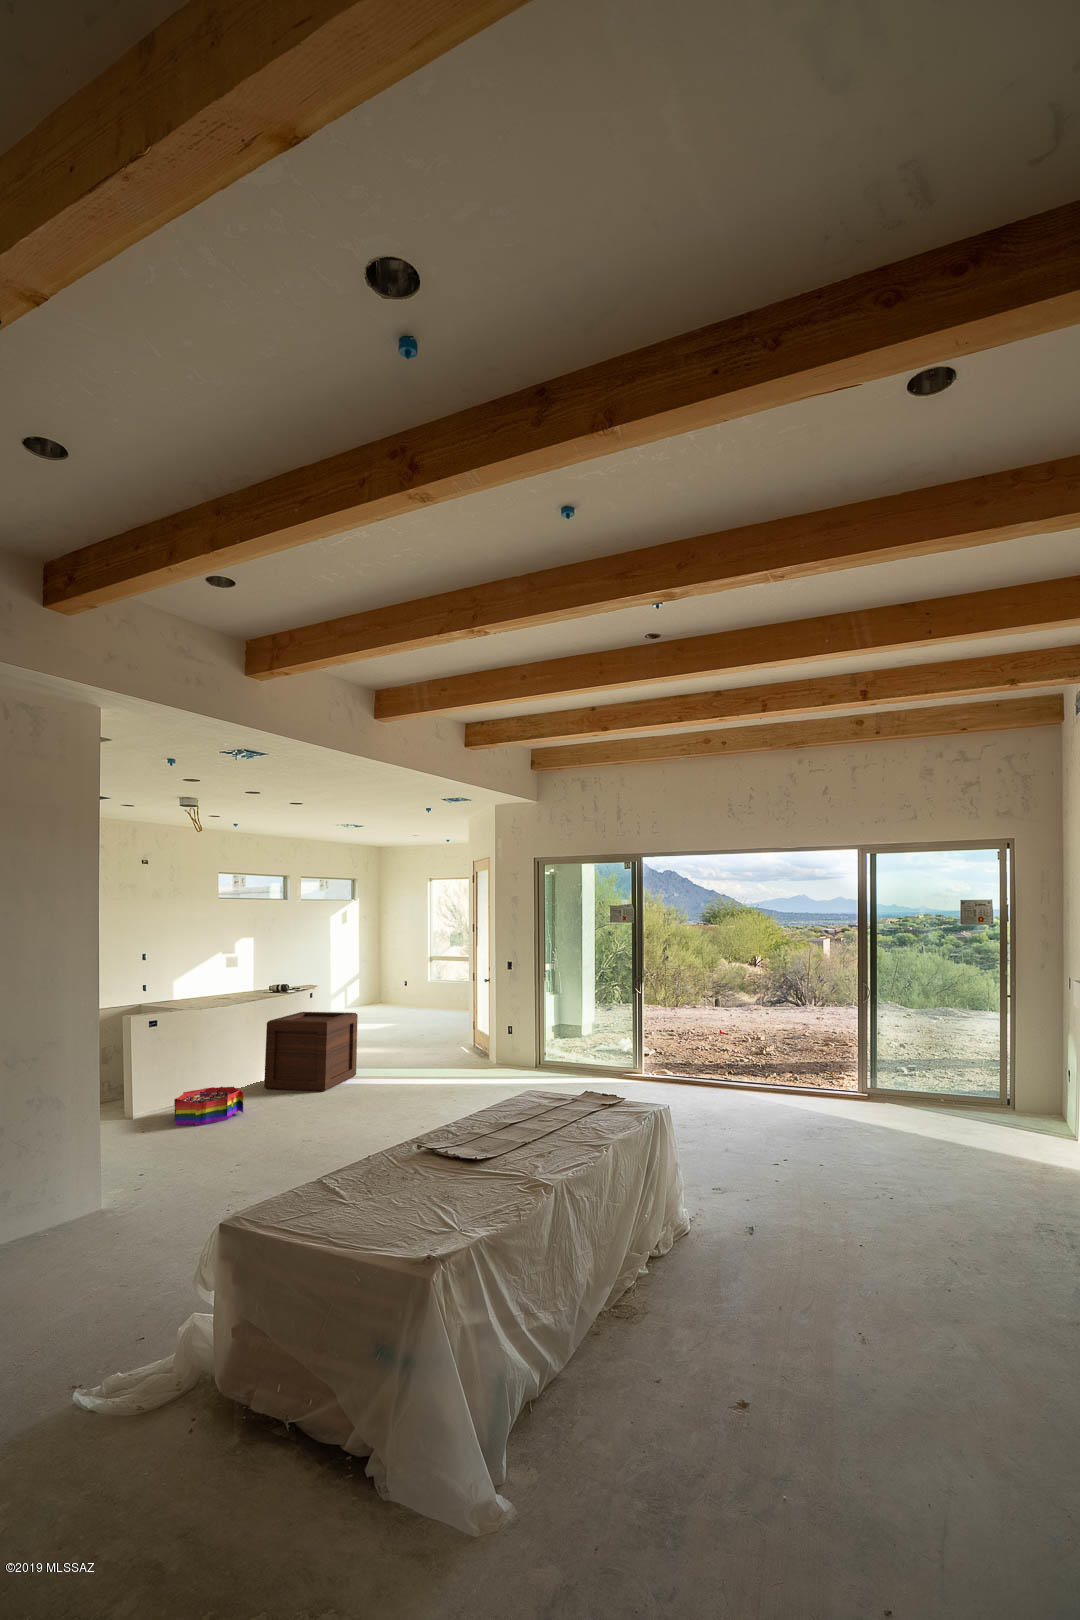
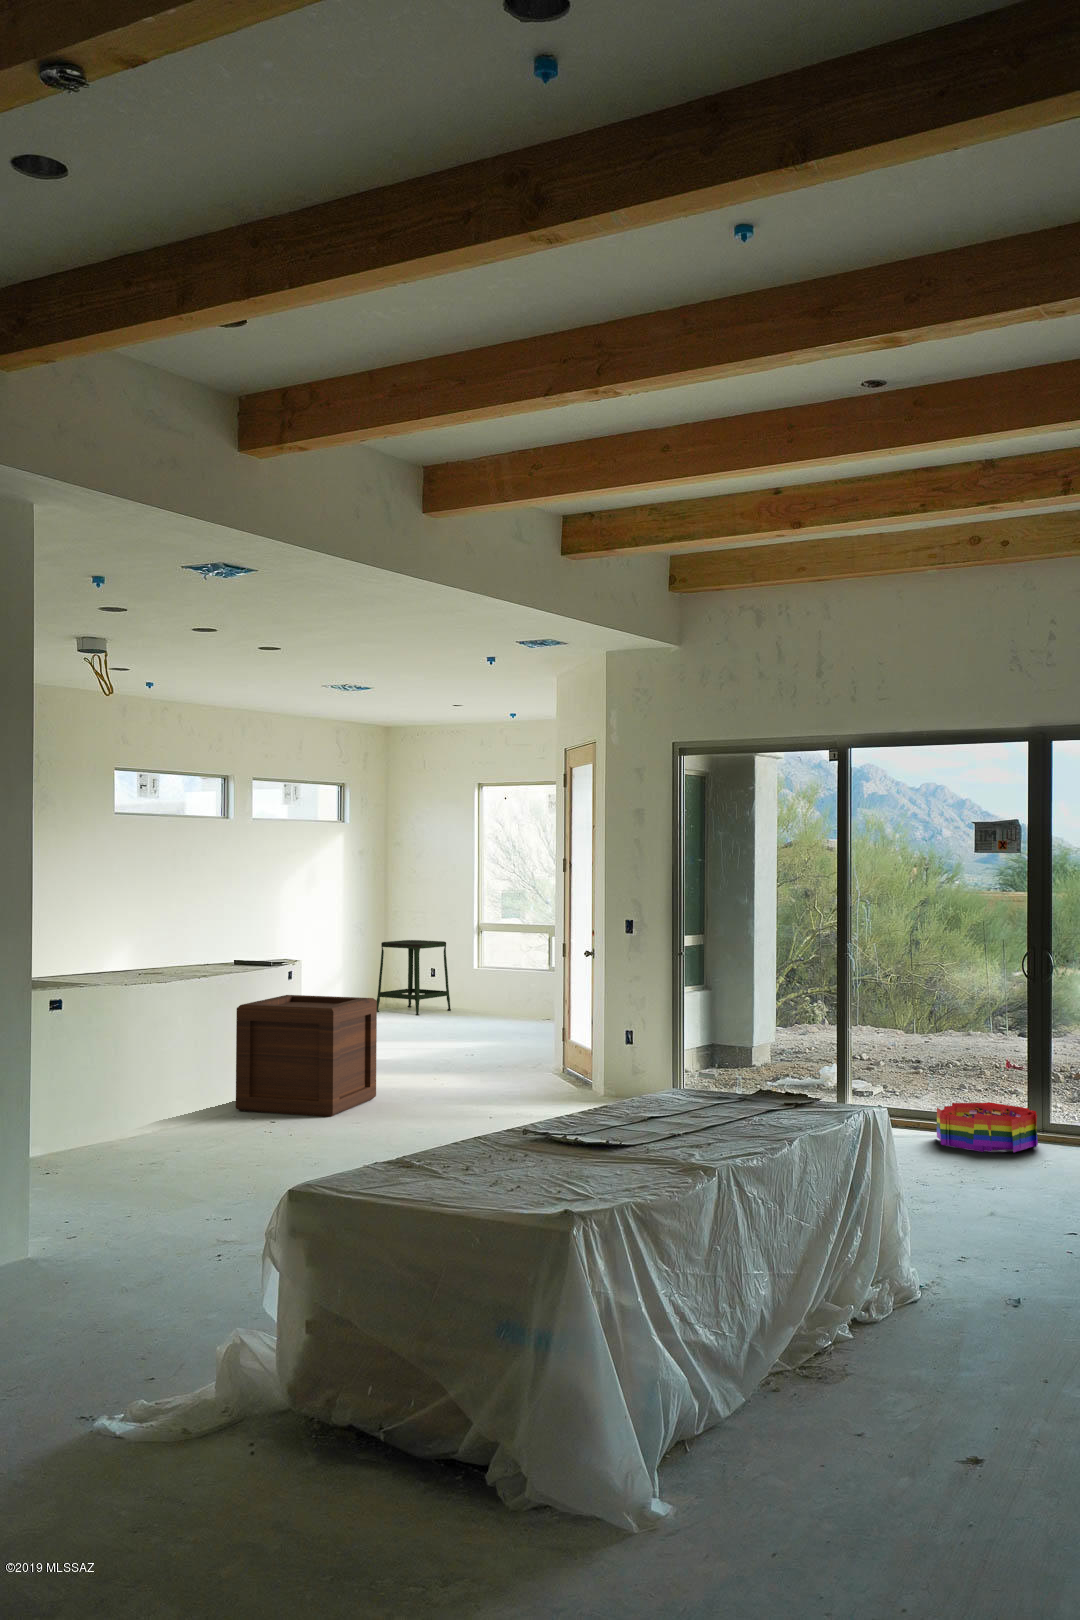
stool: none [371,969,415,1014] -> present [377,940,451,1015]
storage bin: present [174,1087,243,1126] -> present [937,1102,1038,1152]

